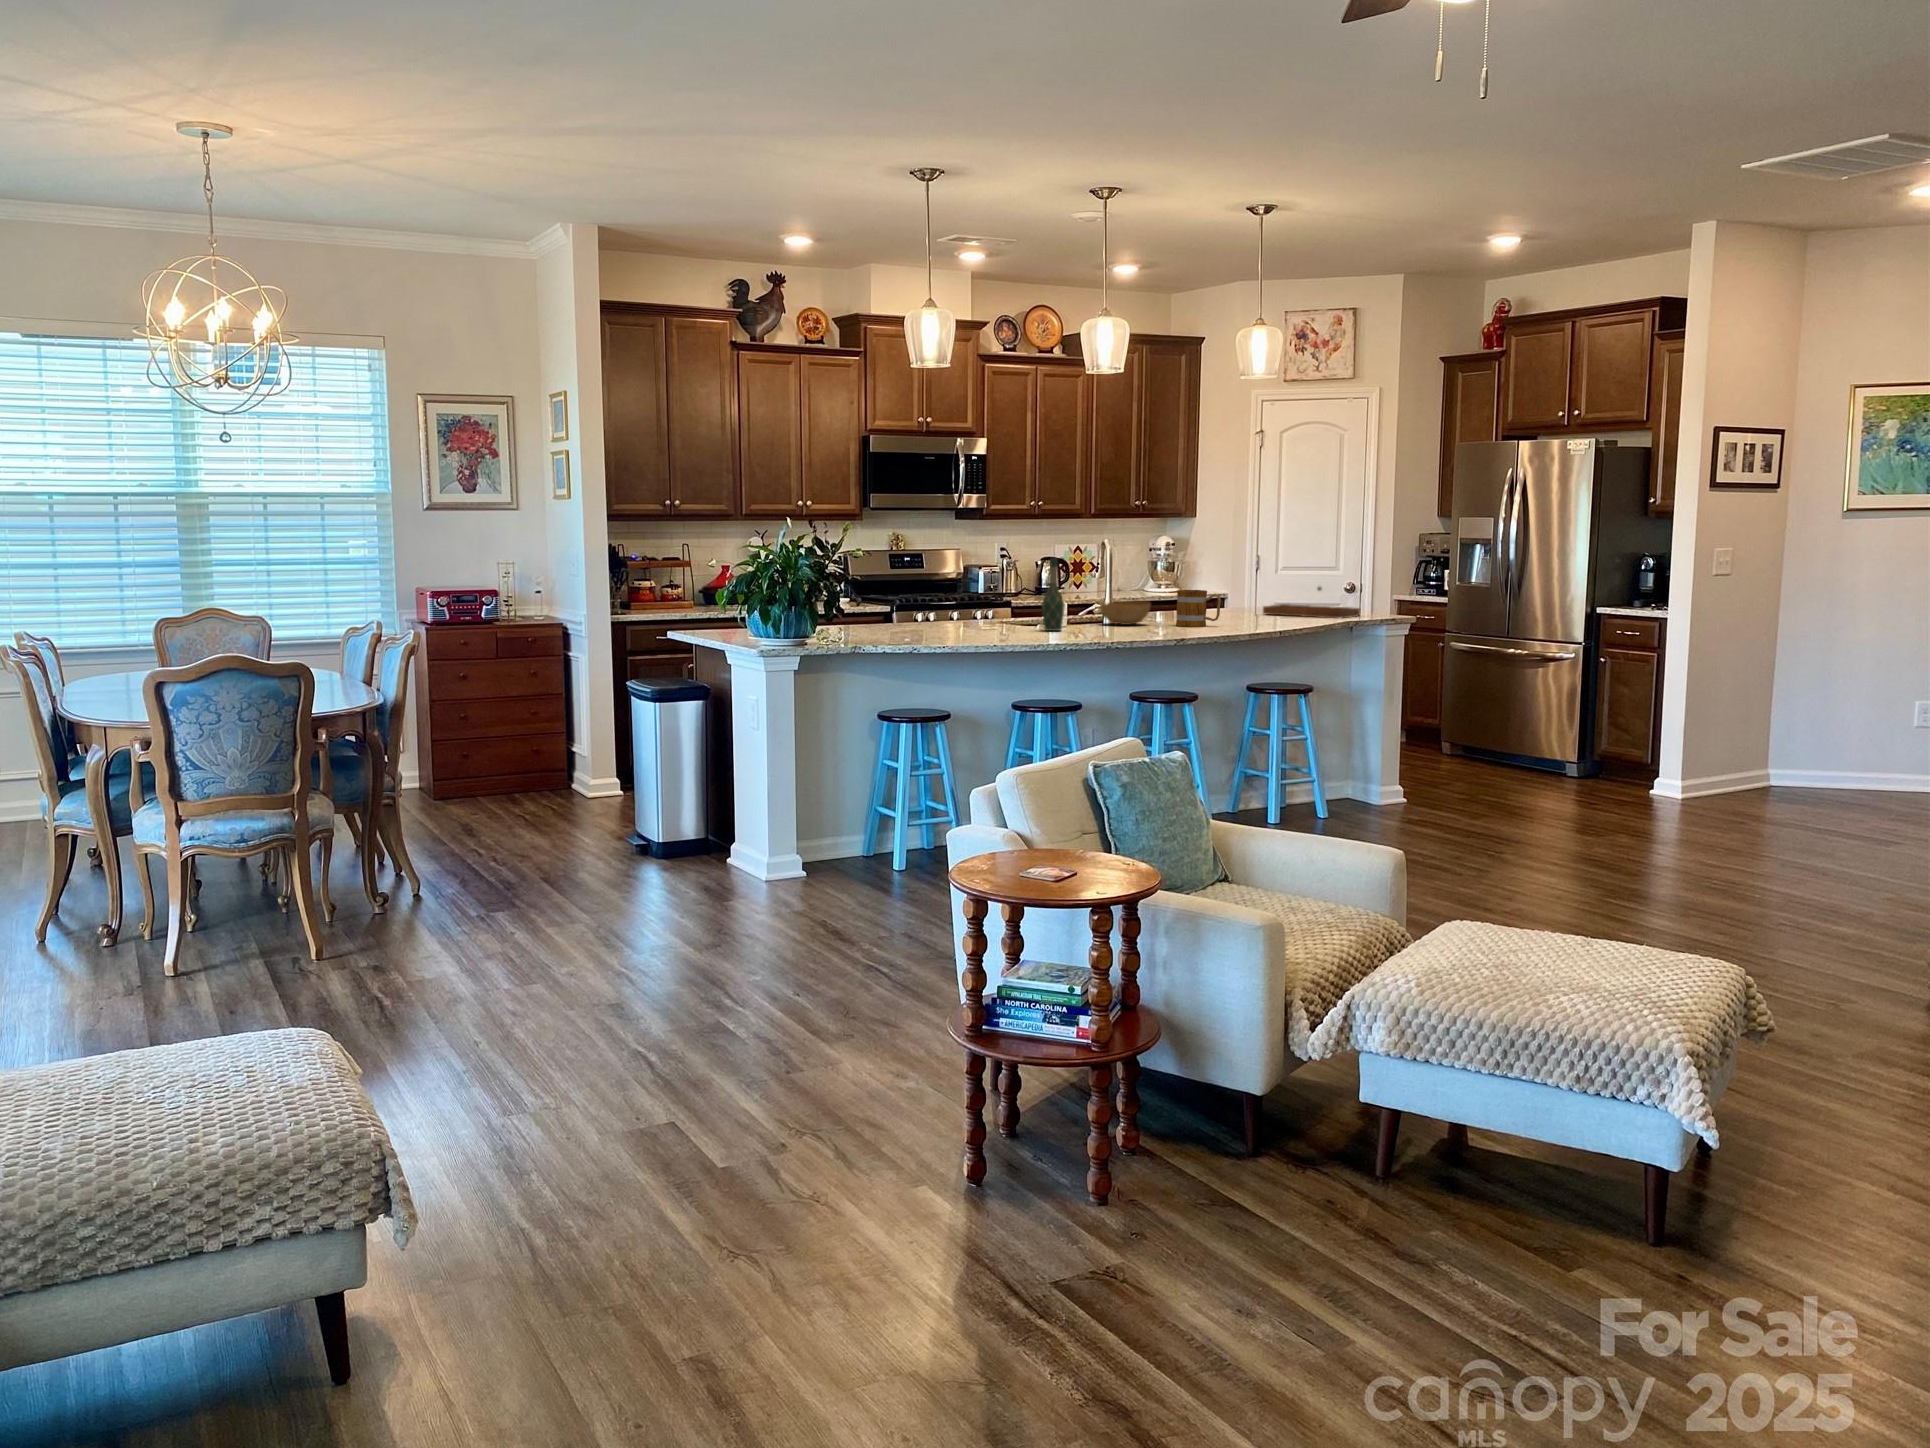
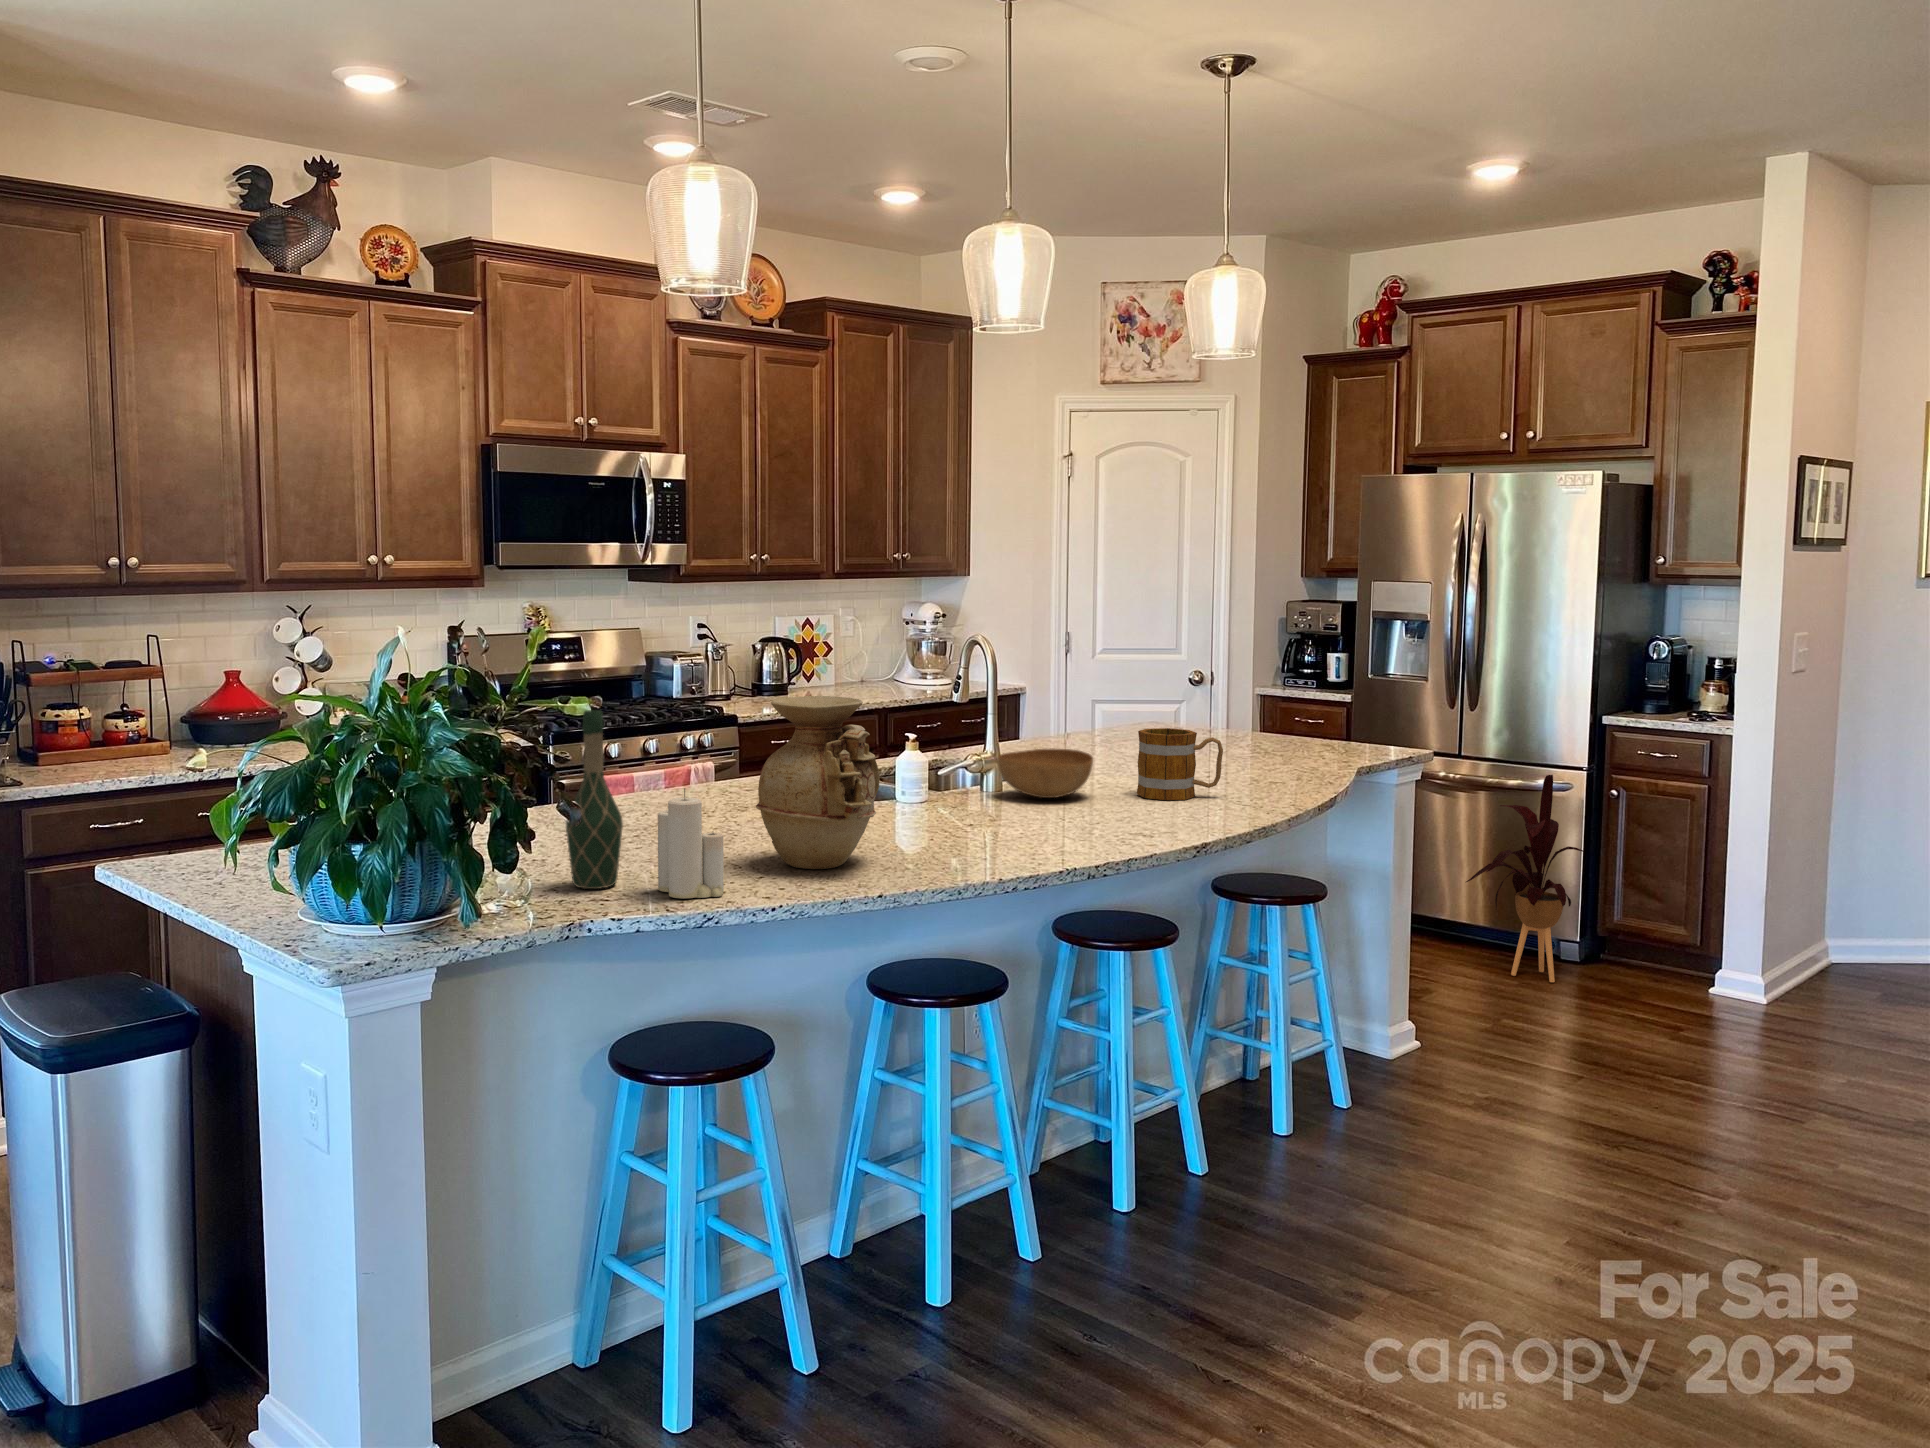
wine bottle: present [1042,558,1065,631] -> present [566,710,623,889]
vase: none [945,559,1003,636] -> present [756,696,879,869]
tray: present [1263,586,1361,618] -> none [1197,700,1349,756]
candle: none [896,592,922,639] -> present [658,789,724,898]
house plant: none [1484,645,1561,786] -> present [1466,775,1584,982]

